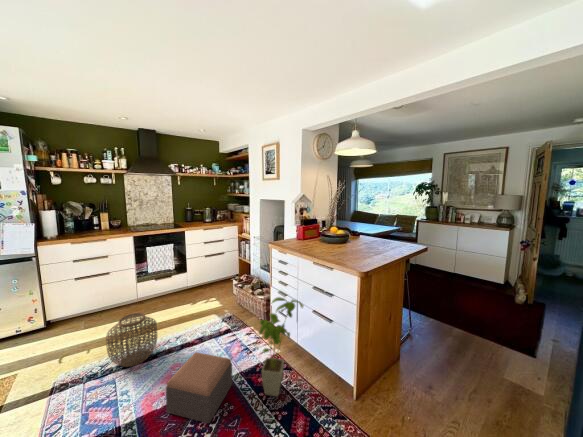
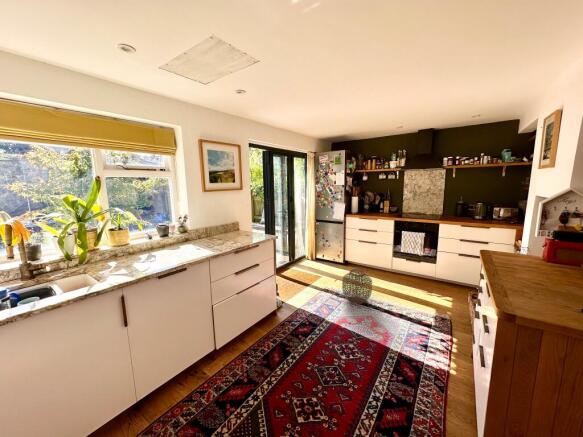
house plant: present [260,297,303,396] -> none [388,295,449,389]
footstool: present [166,352,232,423] -> none [341,311,386,354]

